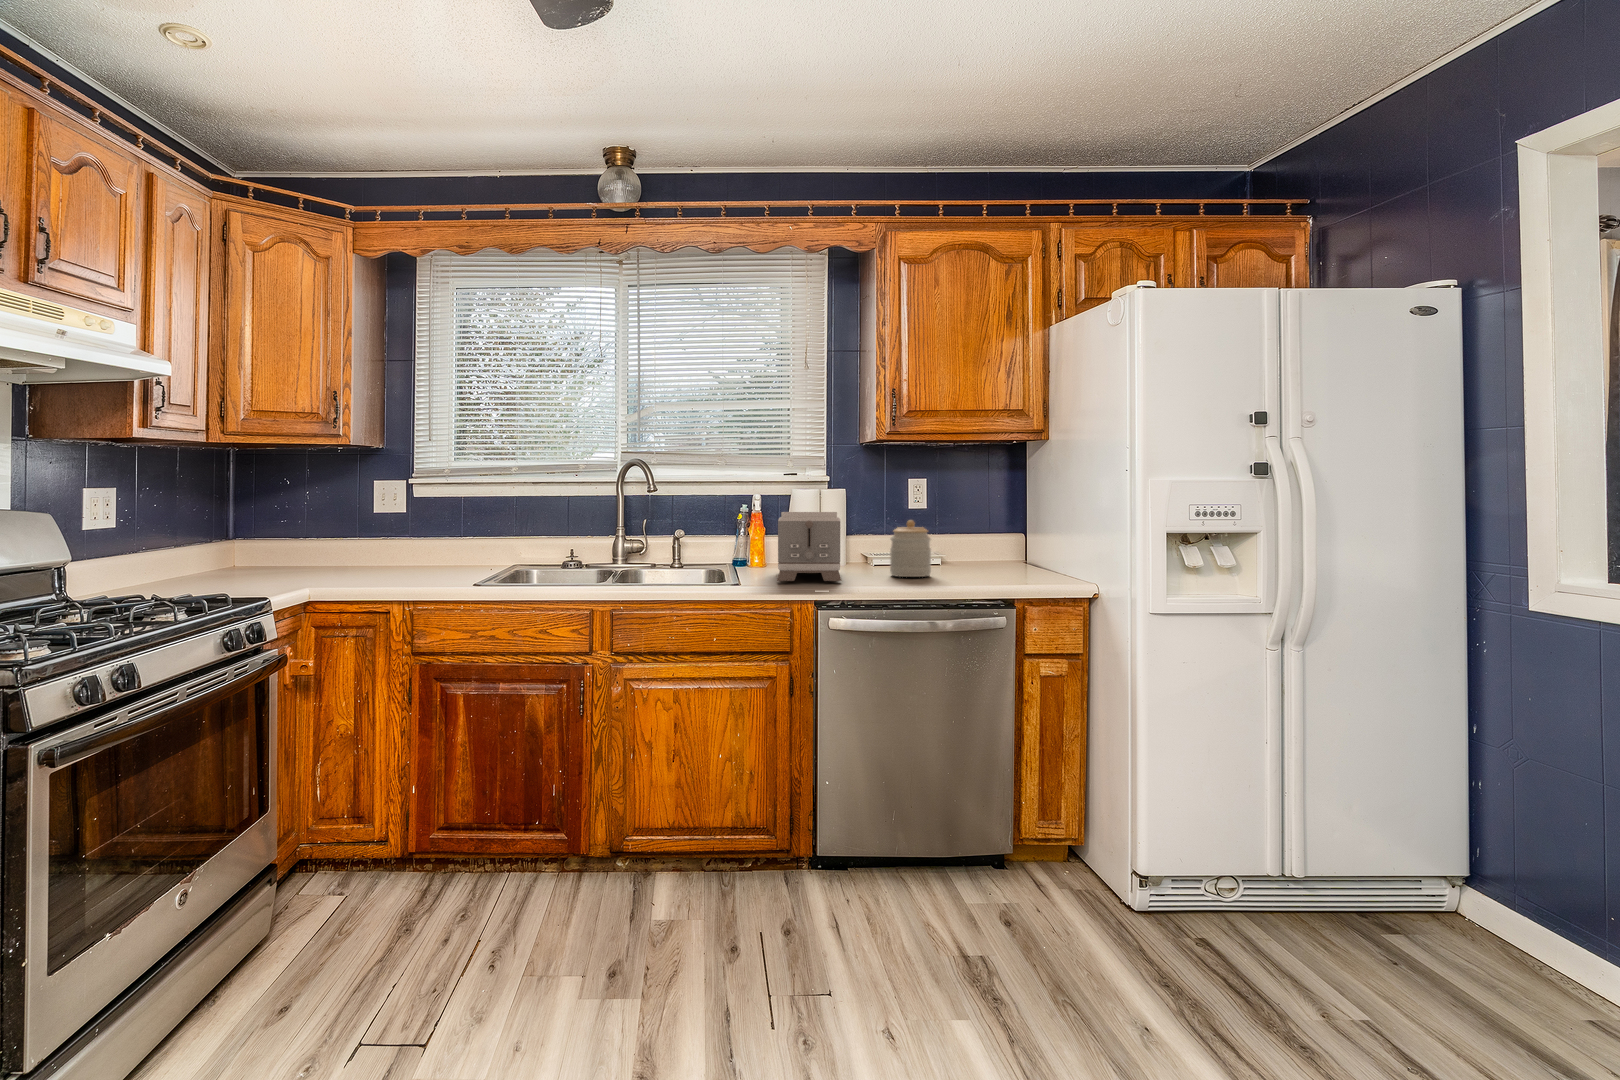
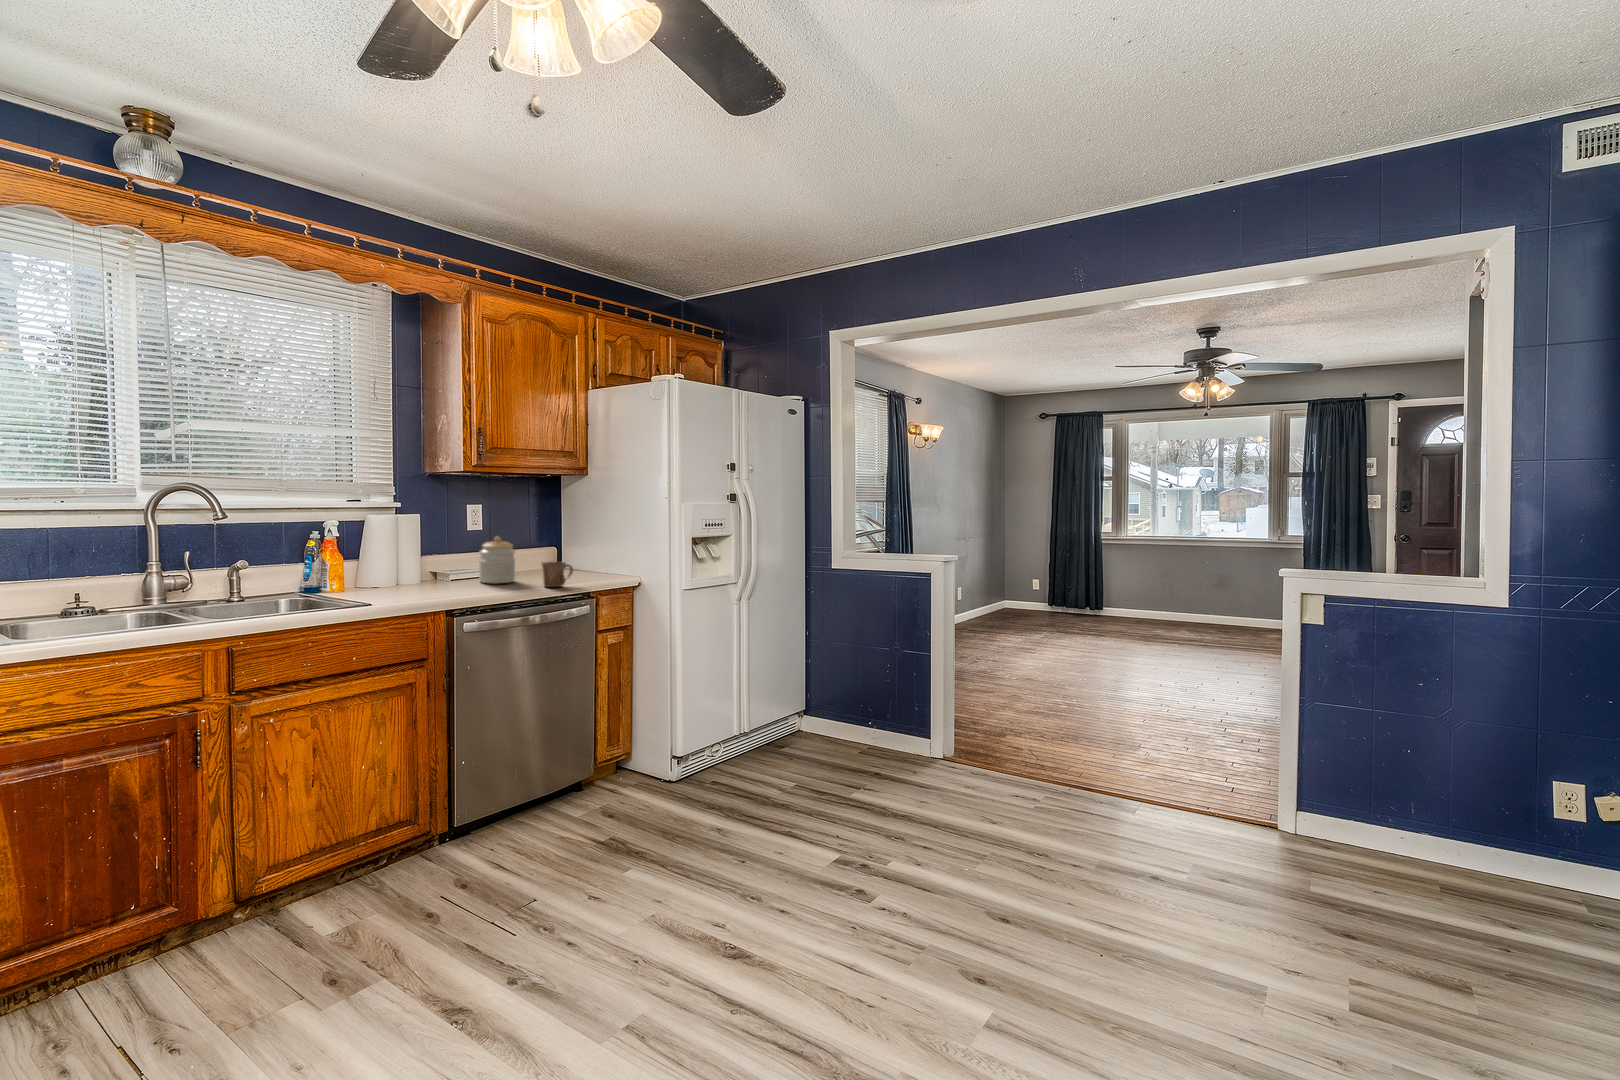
toaster: present [777,512,842,581] -> none [363,529,462,598]
mug: none [945,552,987,584] -> present [542,562,573,587]

